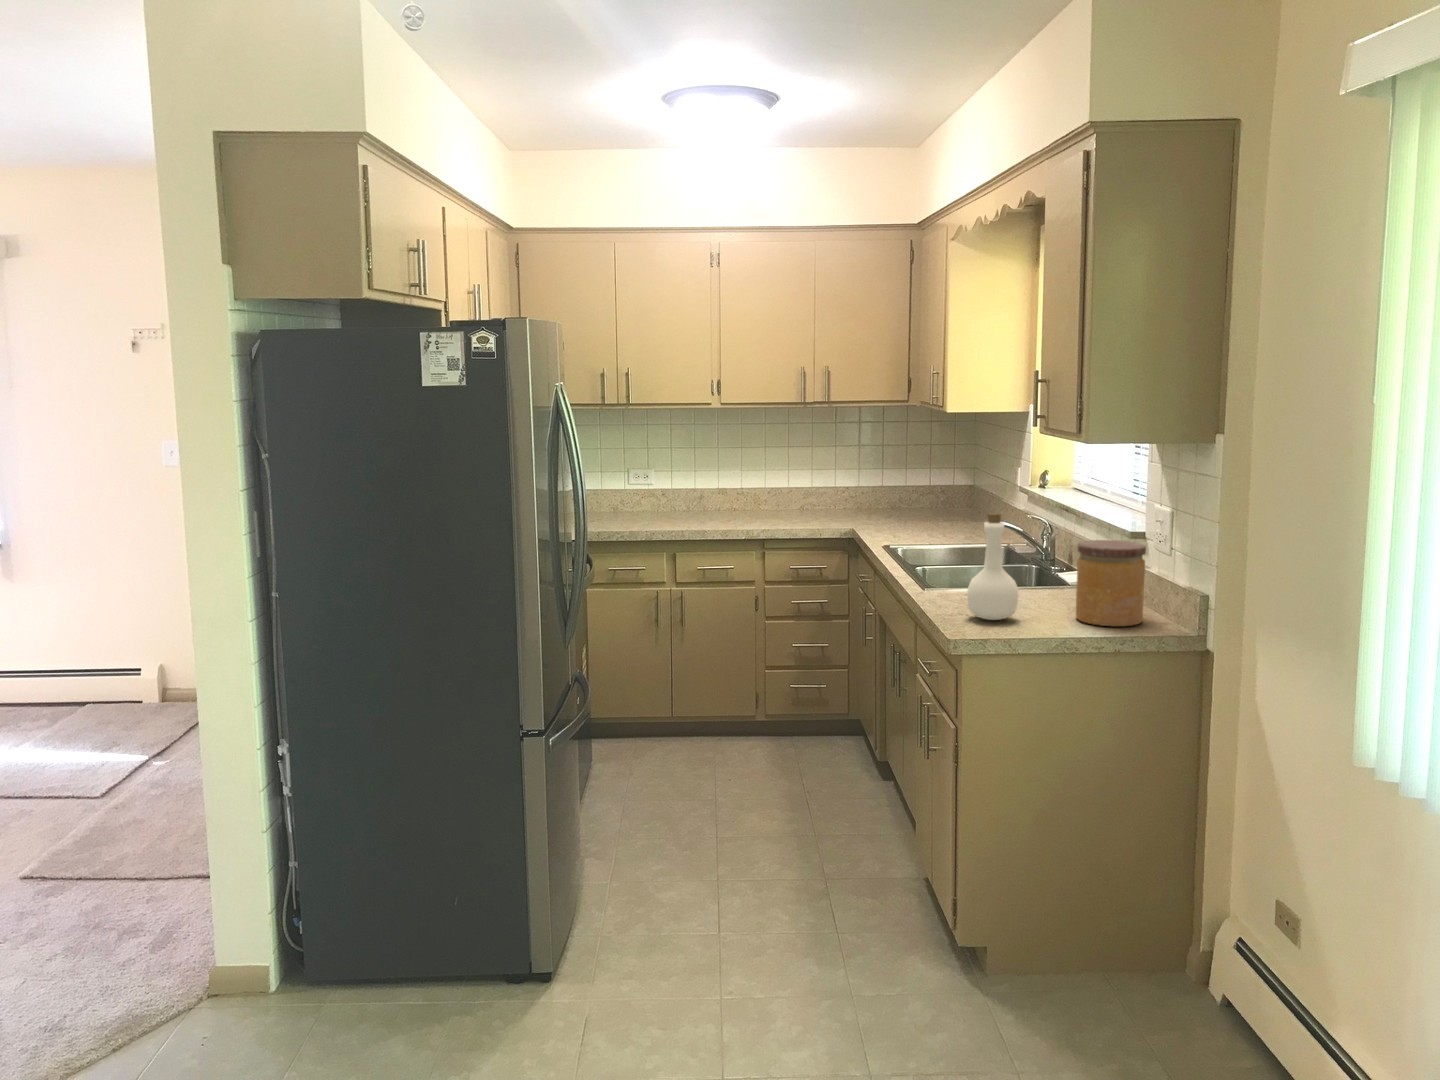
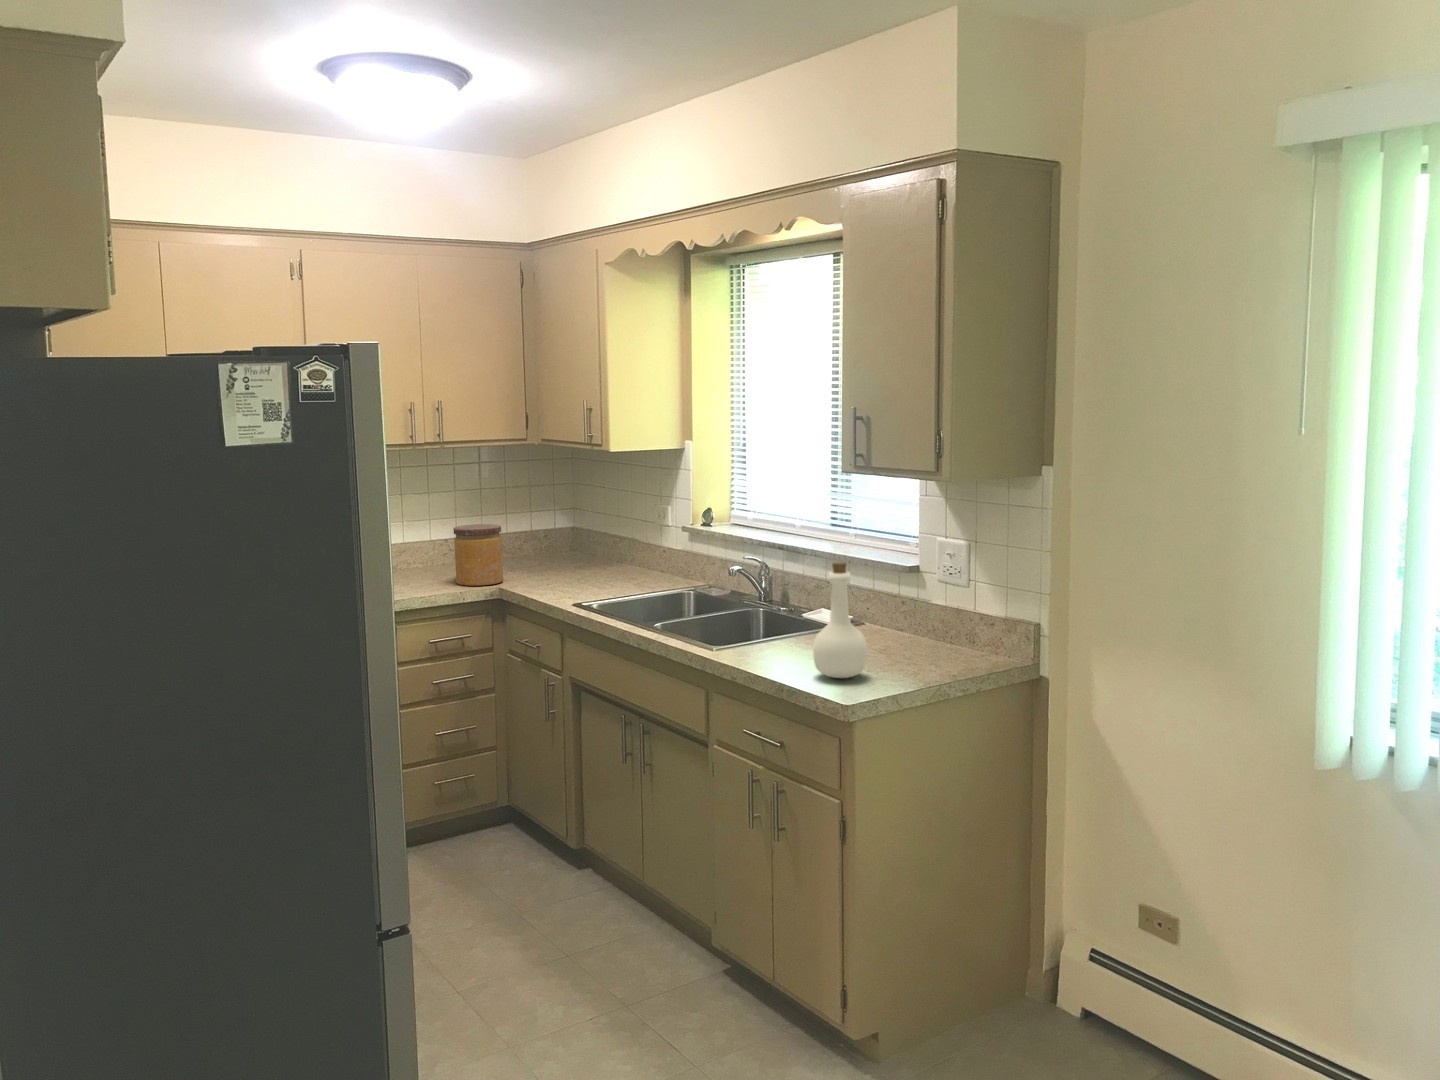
jar: present [1076,540,1146,626] -> present [453,524,503,586]

